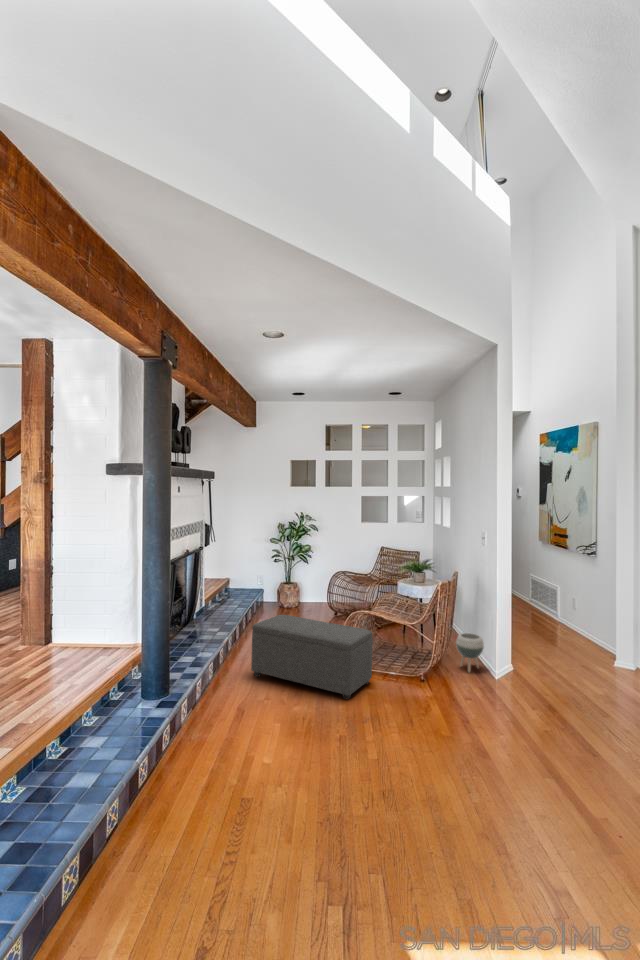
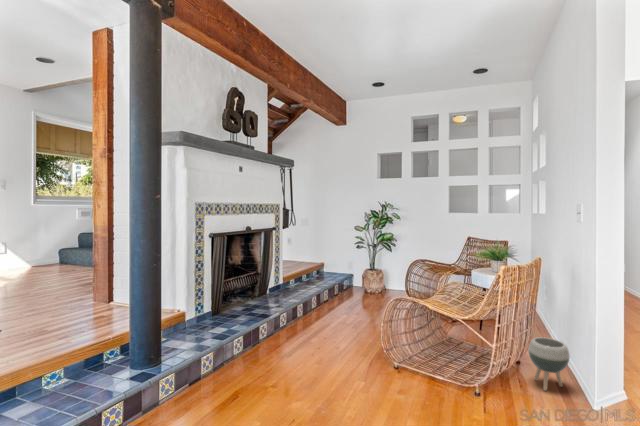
ottoman: present [251,615,373,699] -> none [279,294,405,403]

